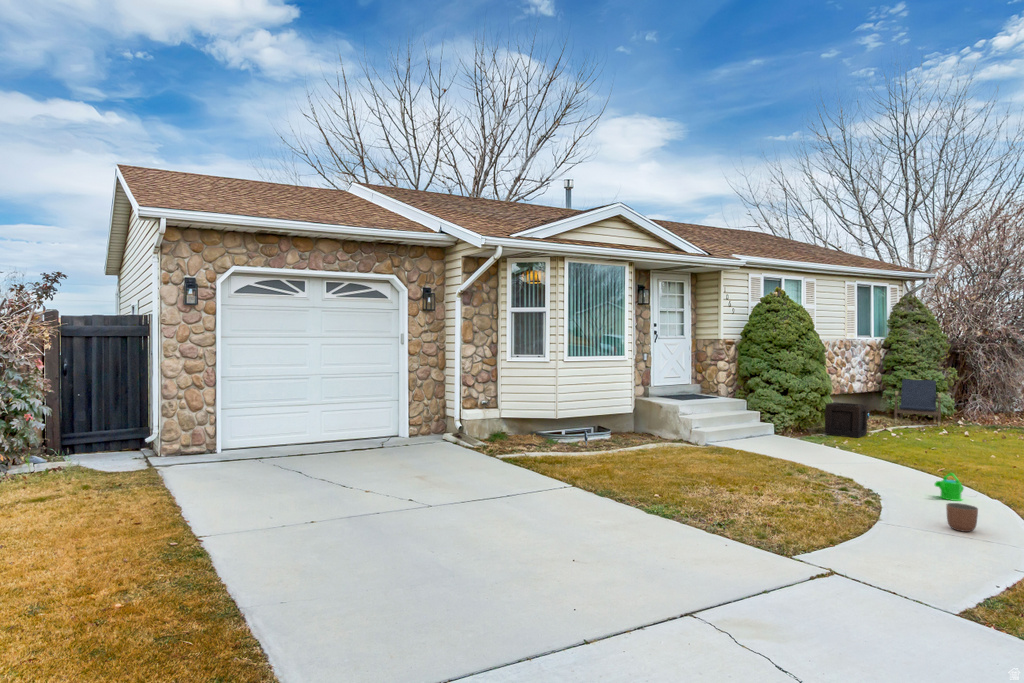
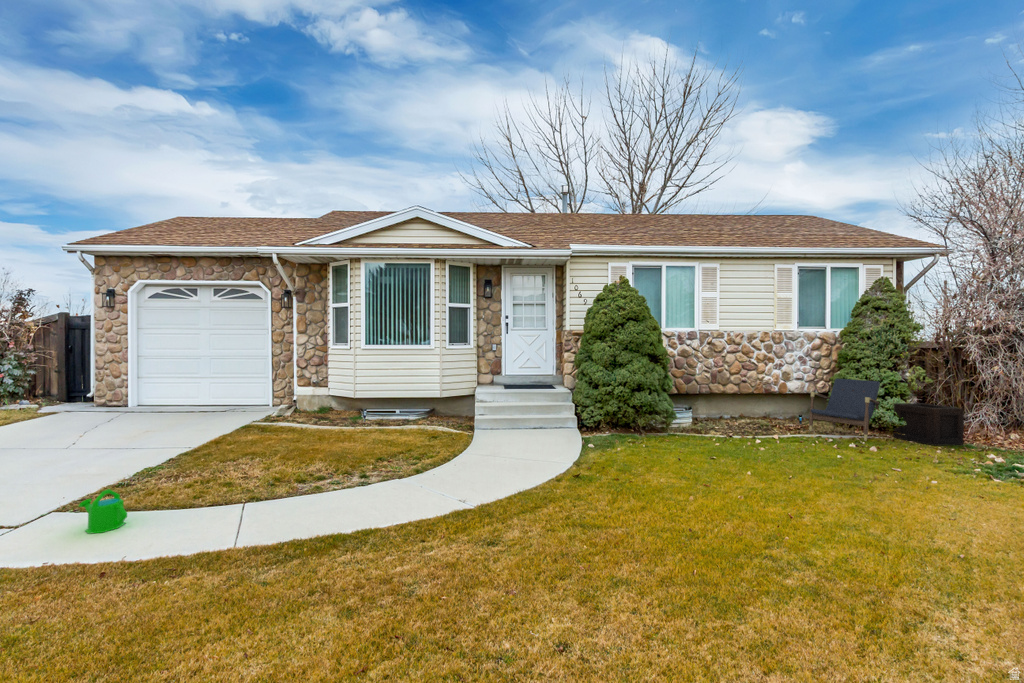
wooden crate: present [825,402,867,438] -> present [893,403,964,446]
watering can: present [935,473,964,501] -> present [79,489,127,534]
planter: present [946,503,978,532] -> none [129,573,192,640]

